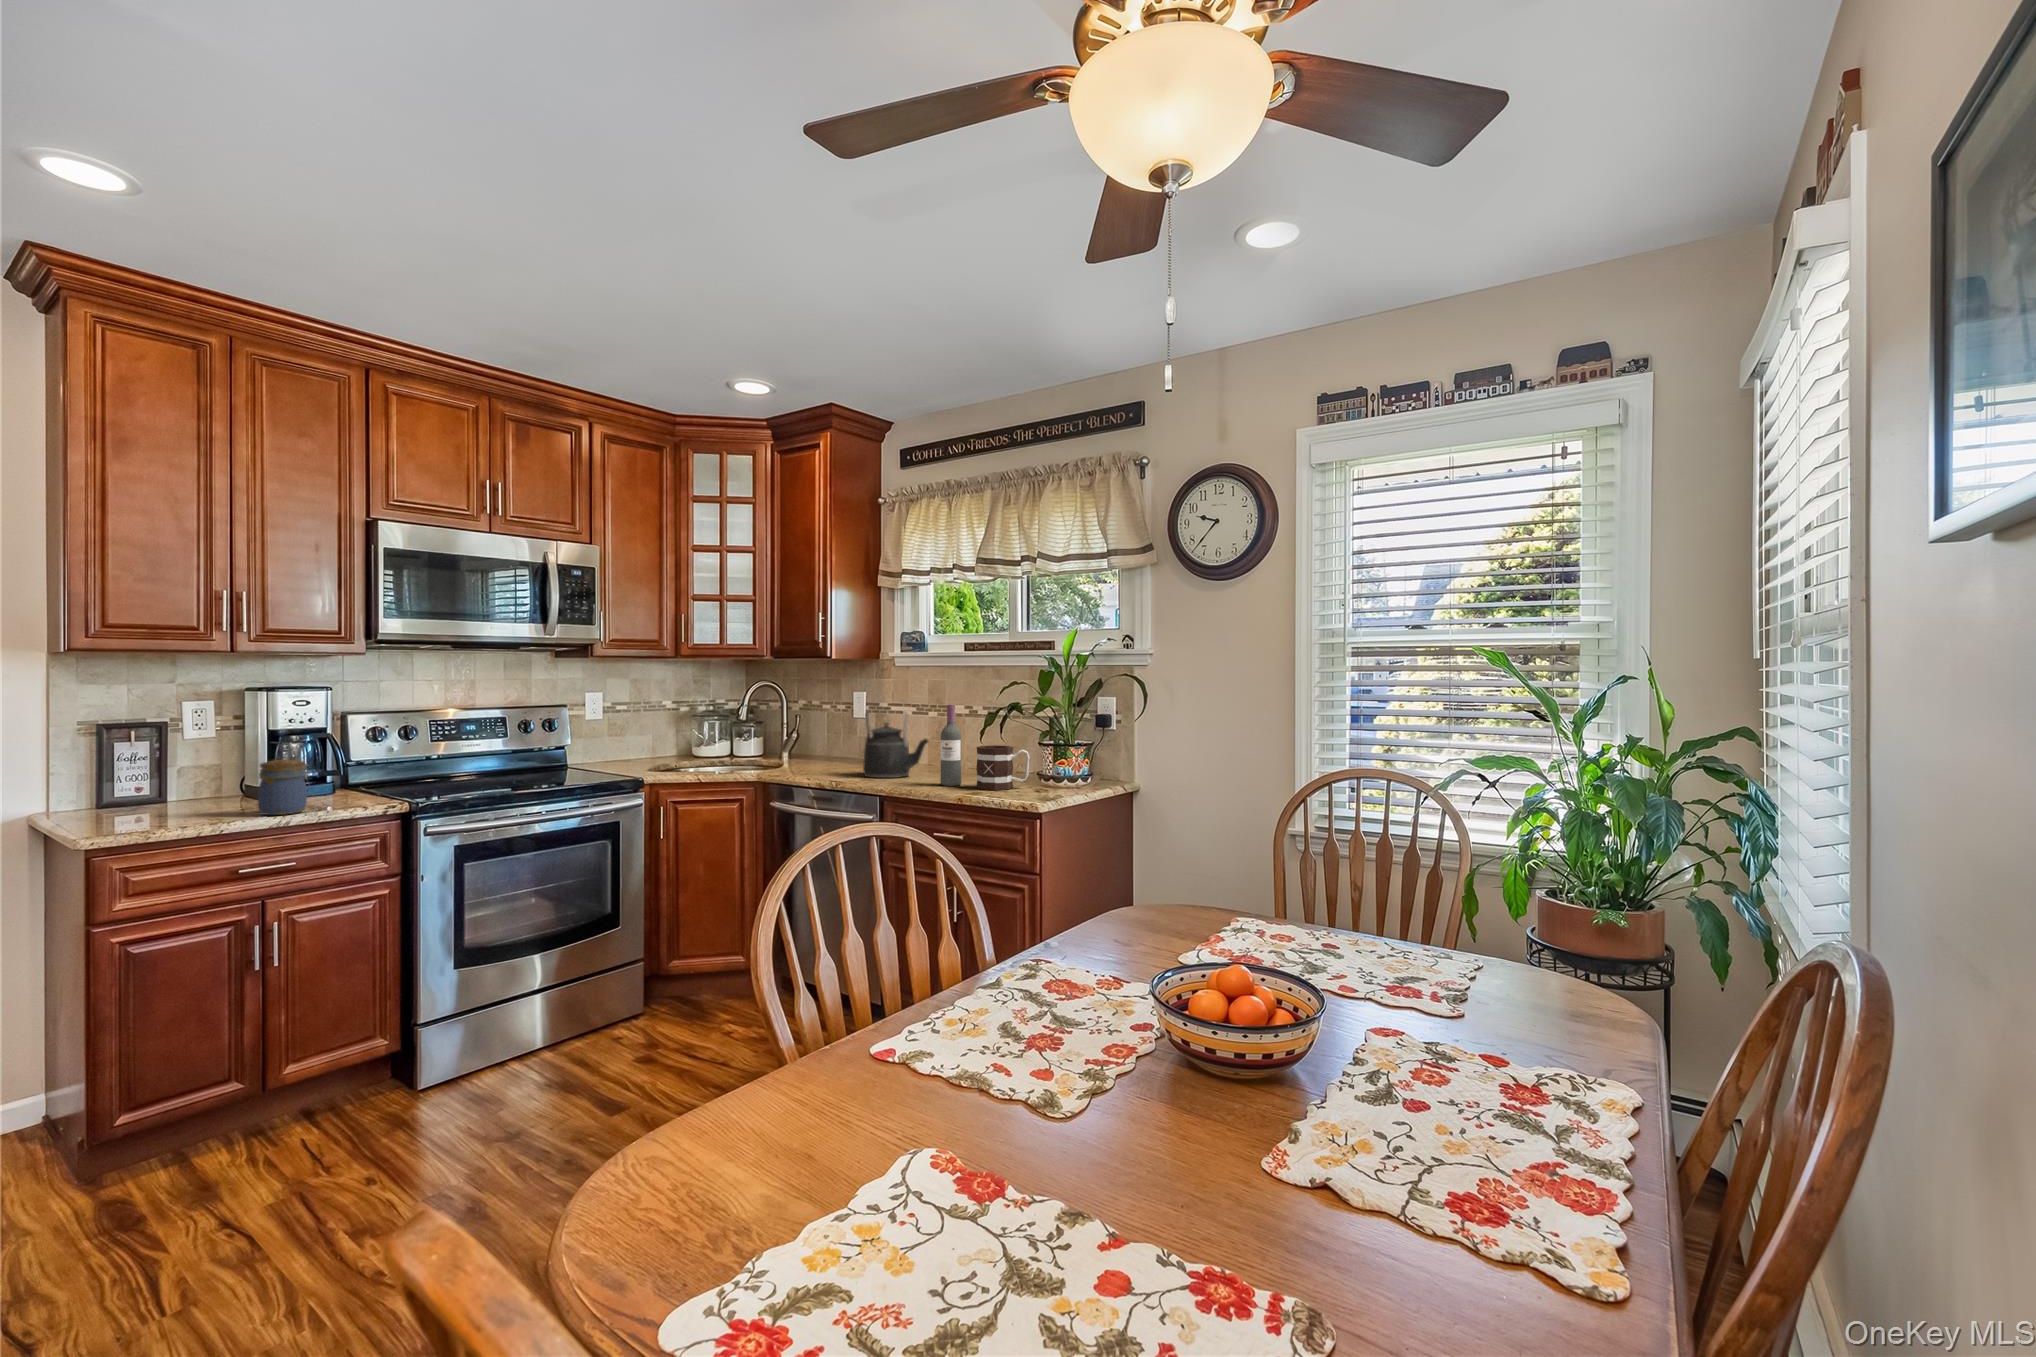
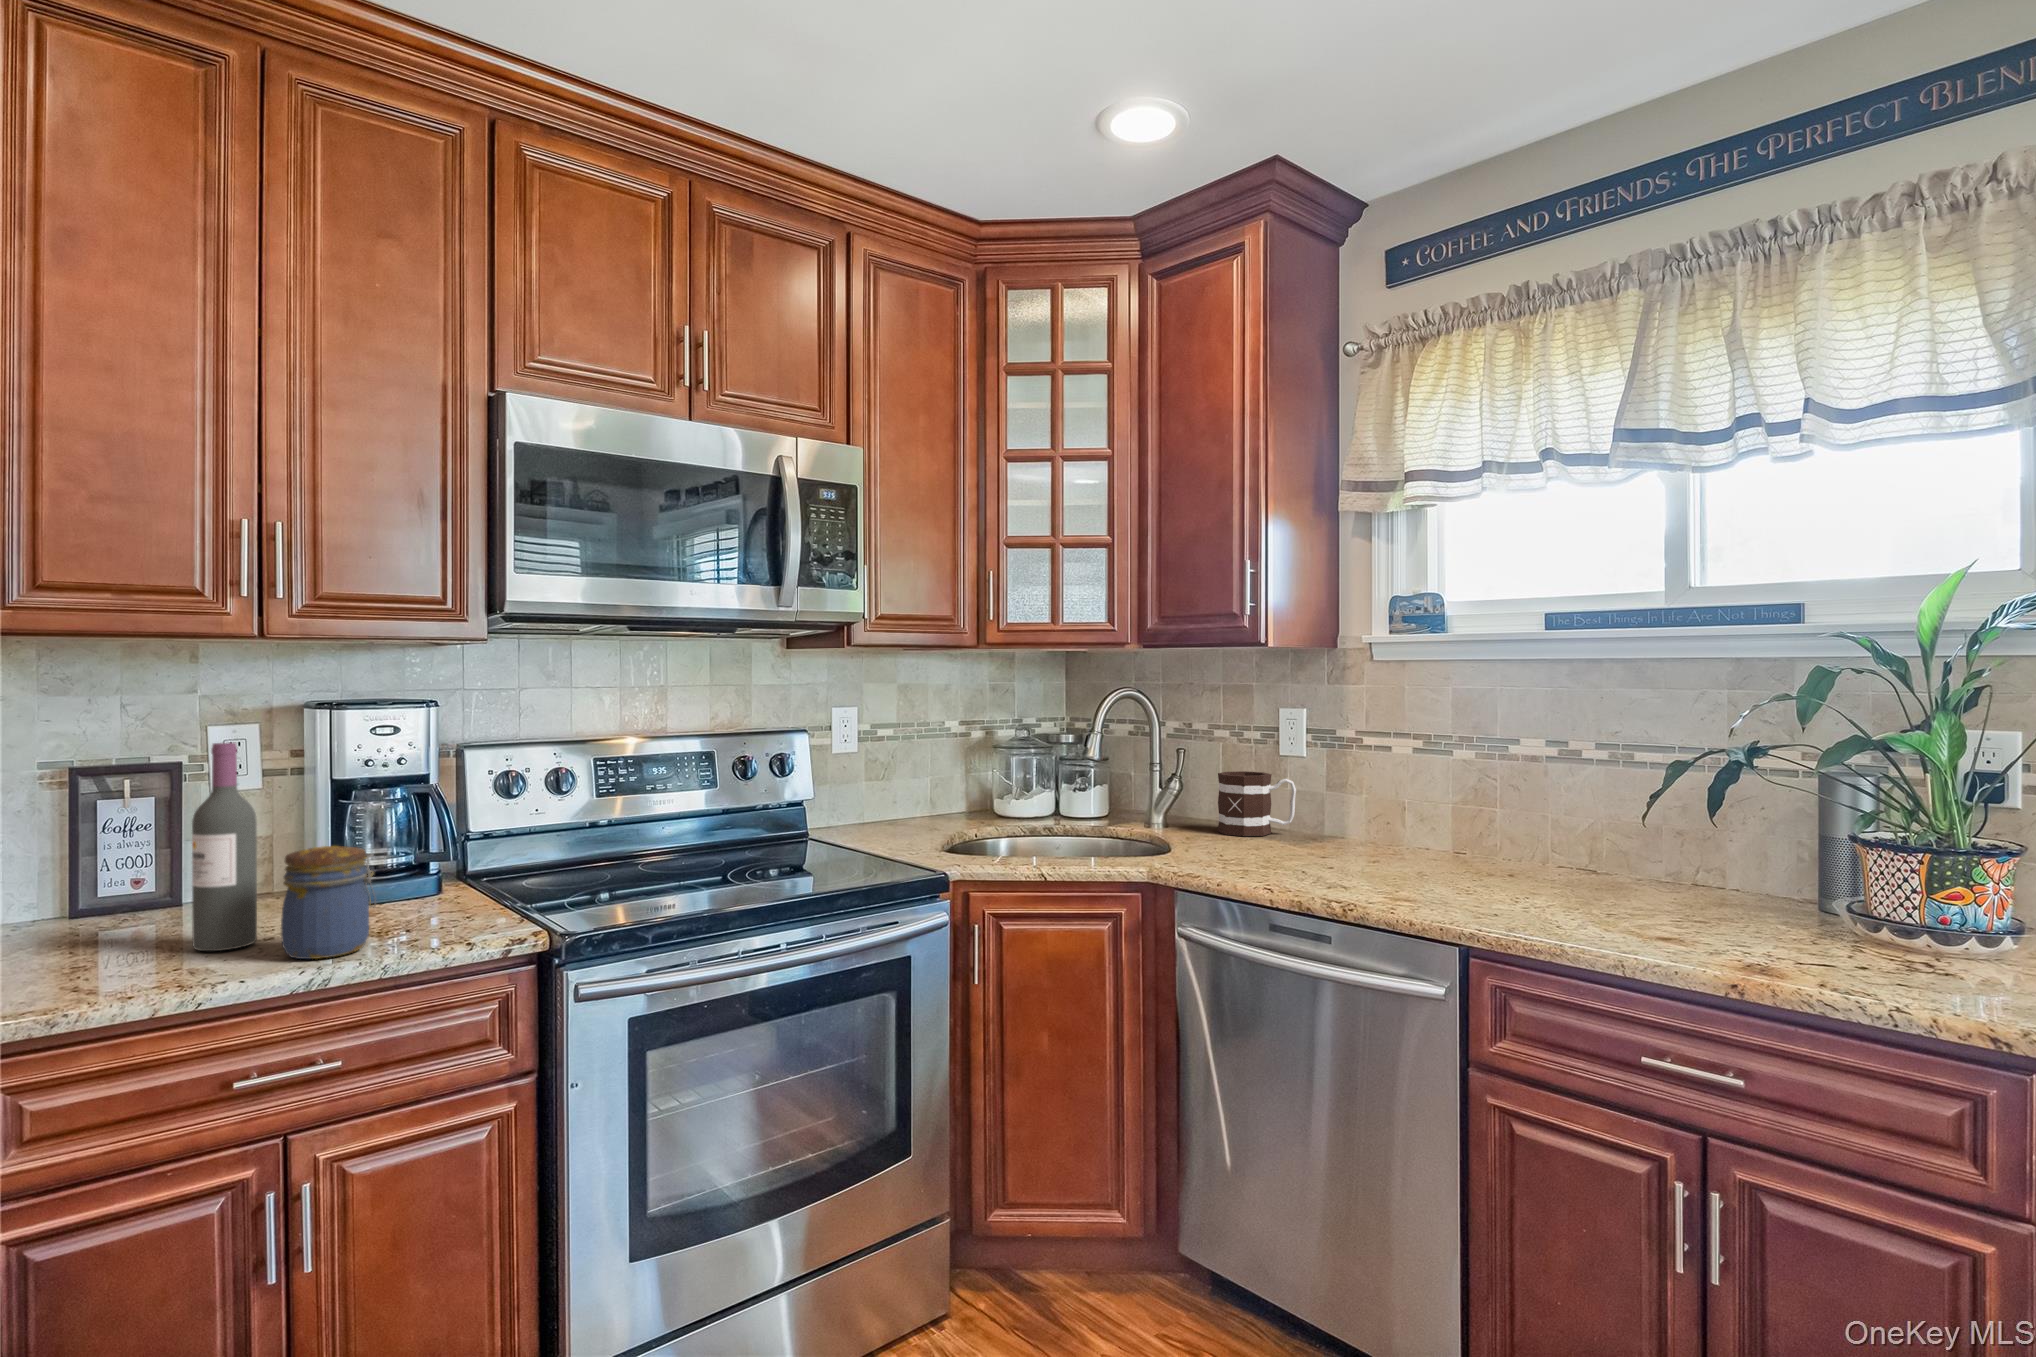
wine bottle: present [941,705,961,786] -> present [192,743,257,951]
kettle: present [863,711,928,778] -> none [1354,749,1504,889]
mug: present [976,745,1030,790] -> present [1218,771,1296,836]

